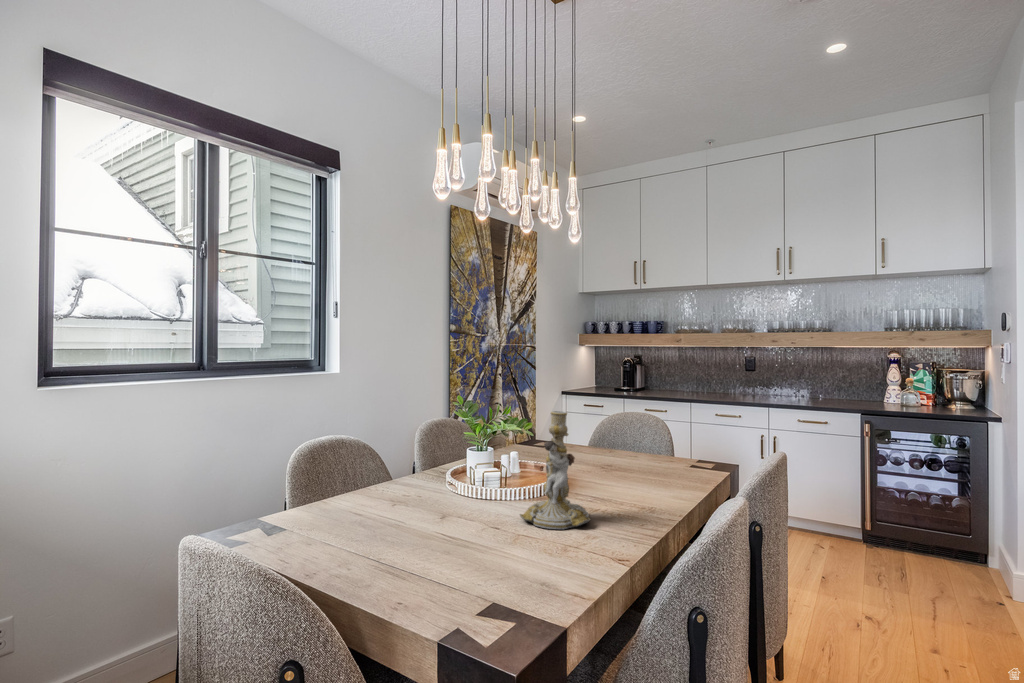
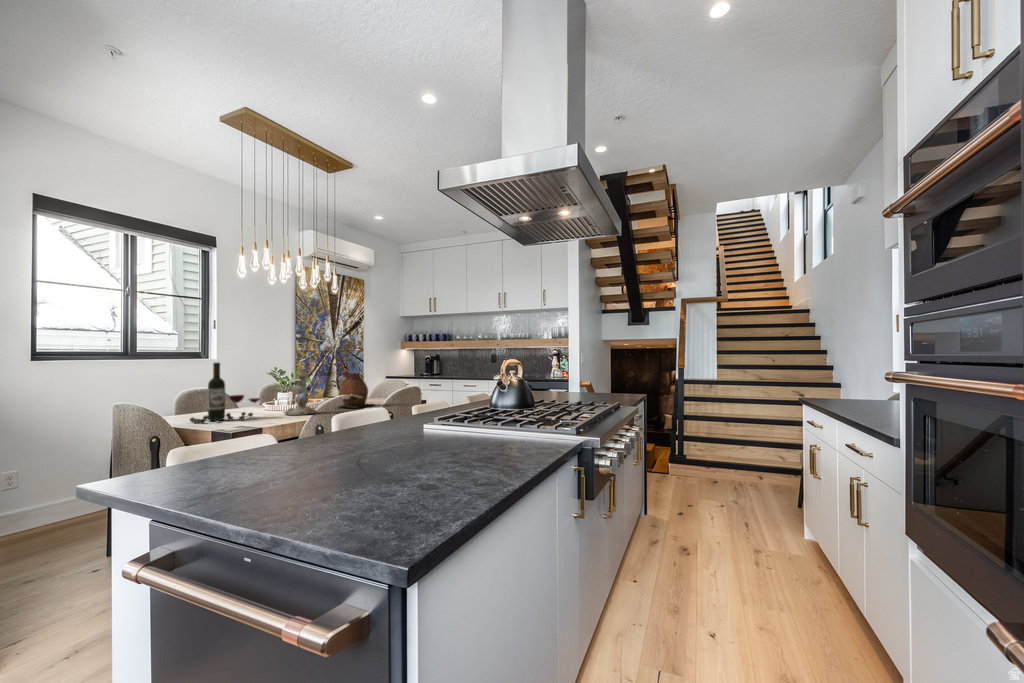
wine bottle: none [334,401,485,559] -> present [190,362,260,423]
ceramic pitcher: none [597,404,677,500] -> present [336,369,374,408]

